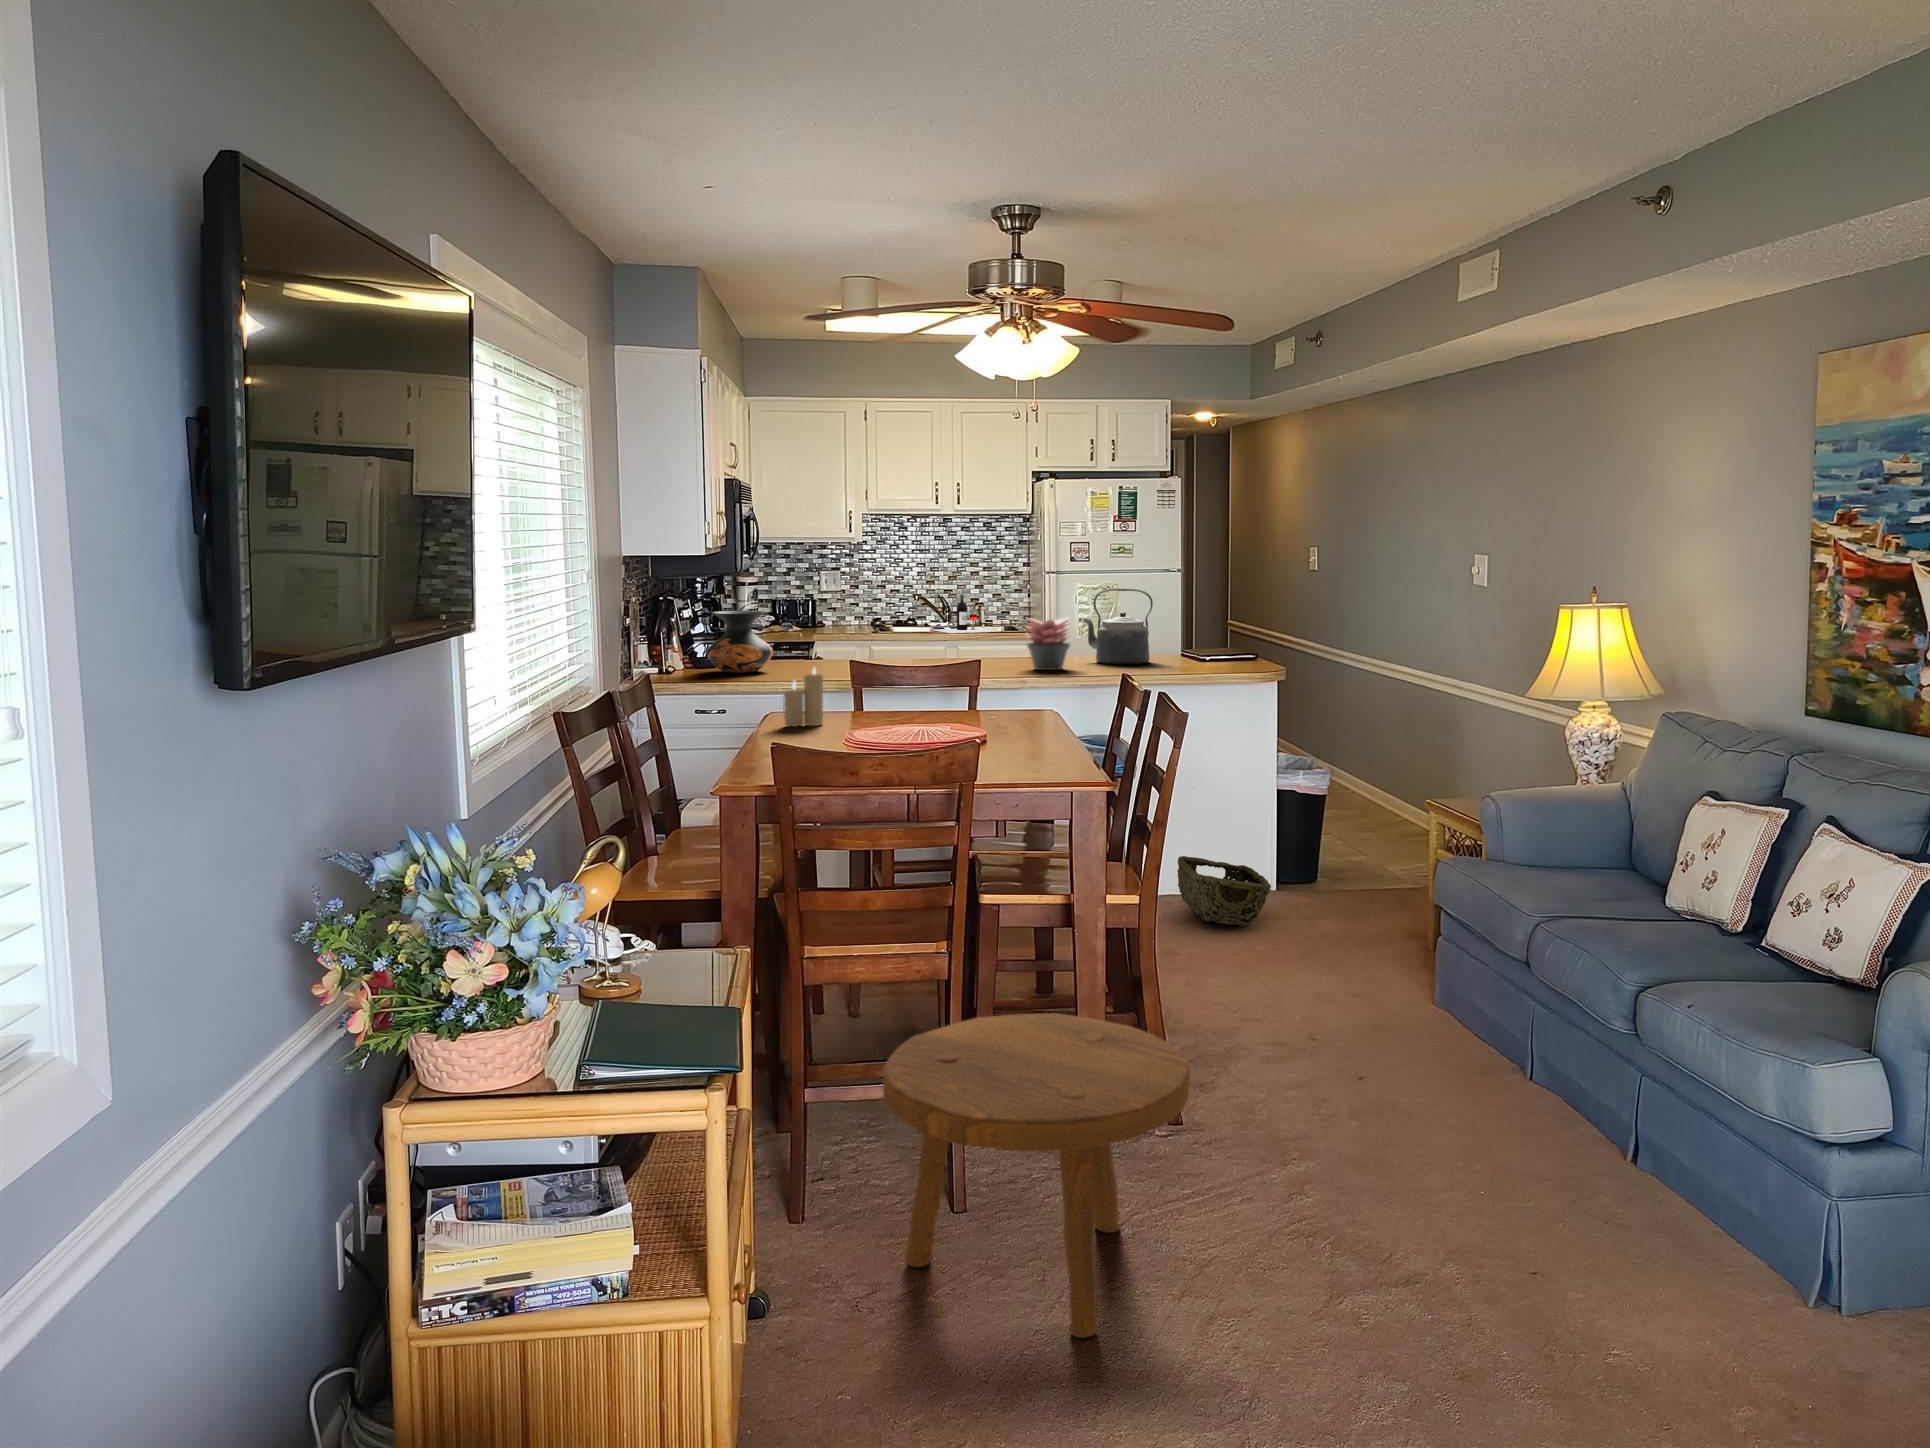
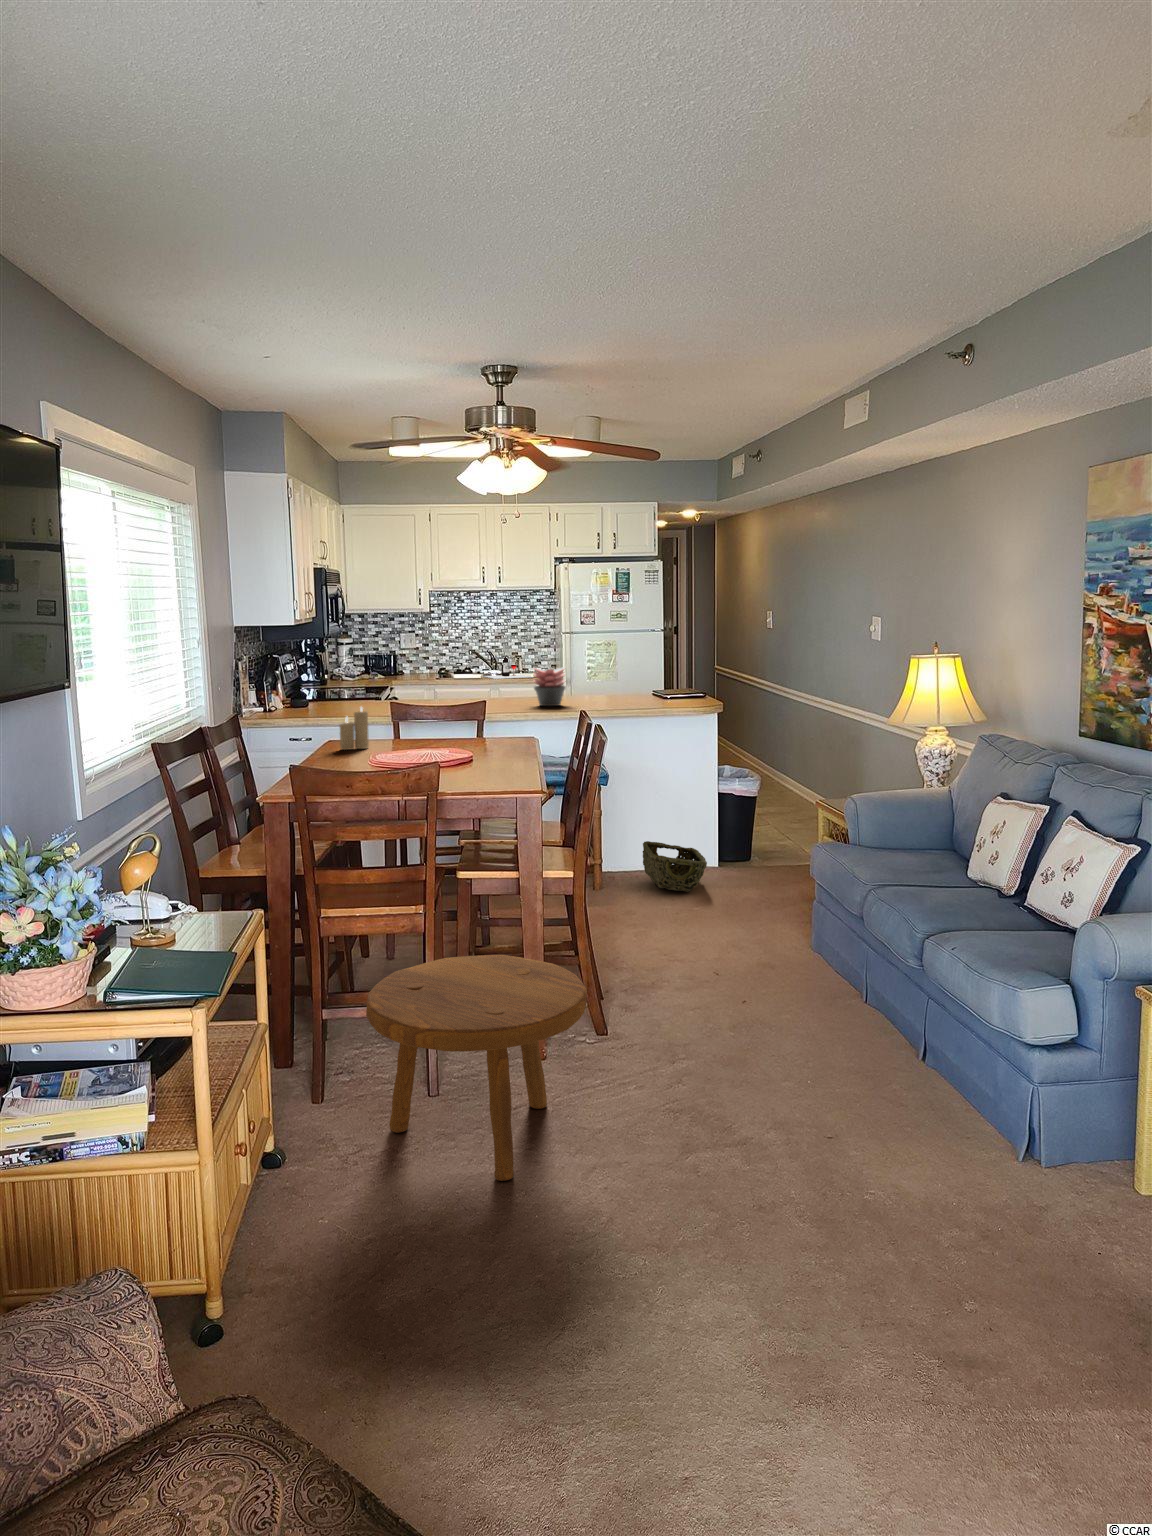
kettle: present [1083,589,1153,664] -> none [579,646,629,701]
vase: present [707,611,773,673] -> none [300,665,348,710]

